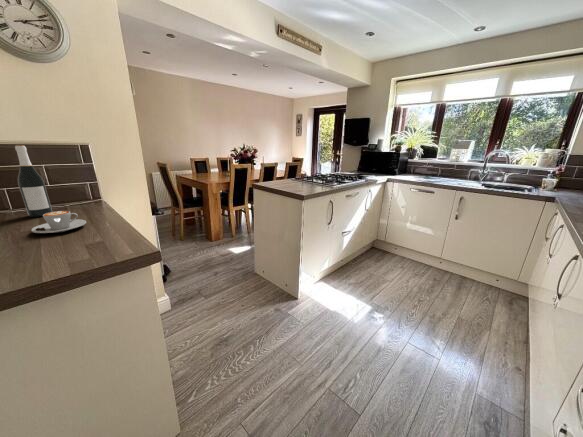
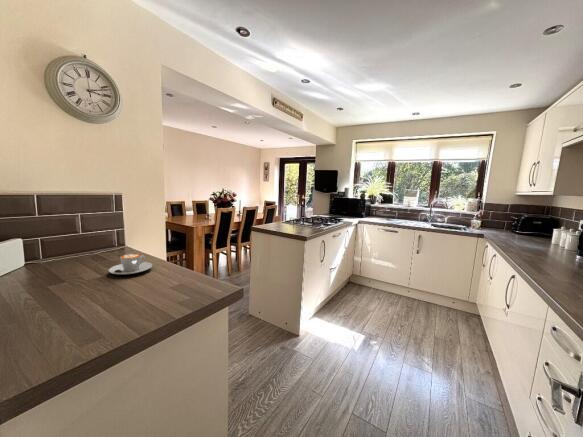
wine bottle: present [15,145,53,217] -> none [73,195,97,262]

